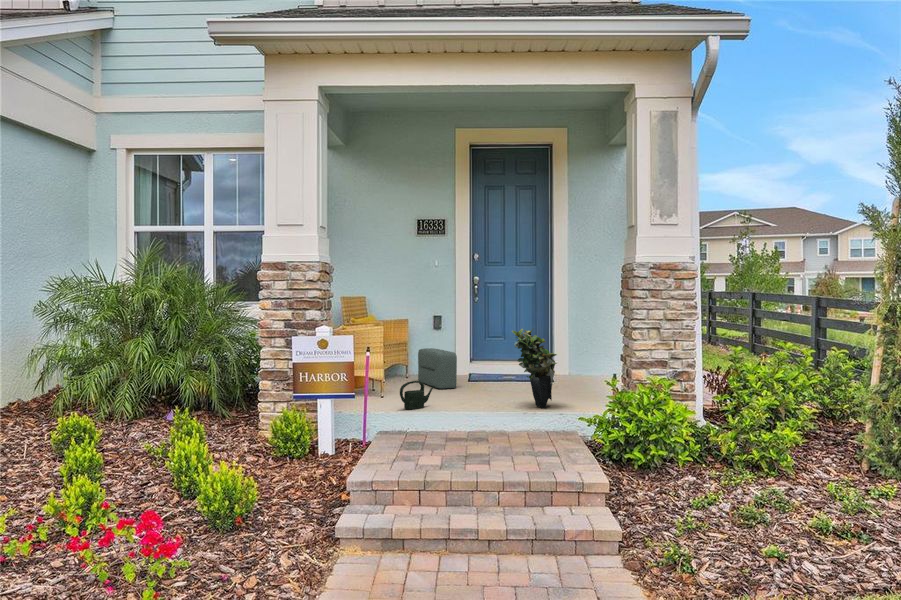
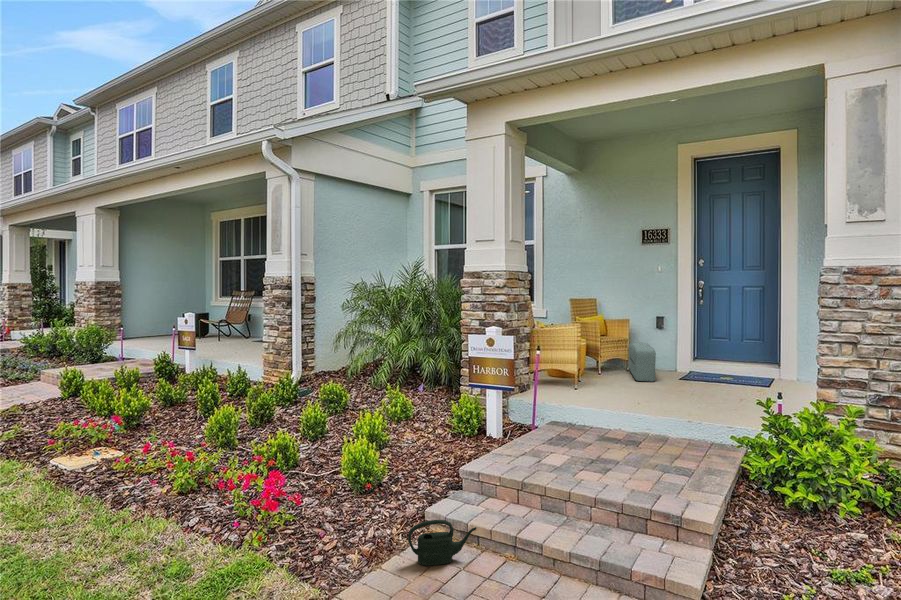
potted plant: present [512,329,557,408] -> none [684,334,734,416]
watering can: present [400,381,435,409] -> present [408,520,476,566]

